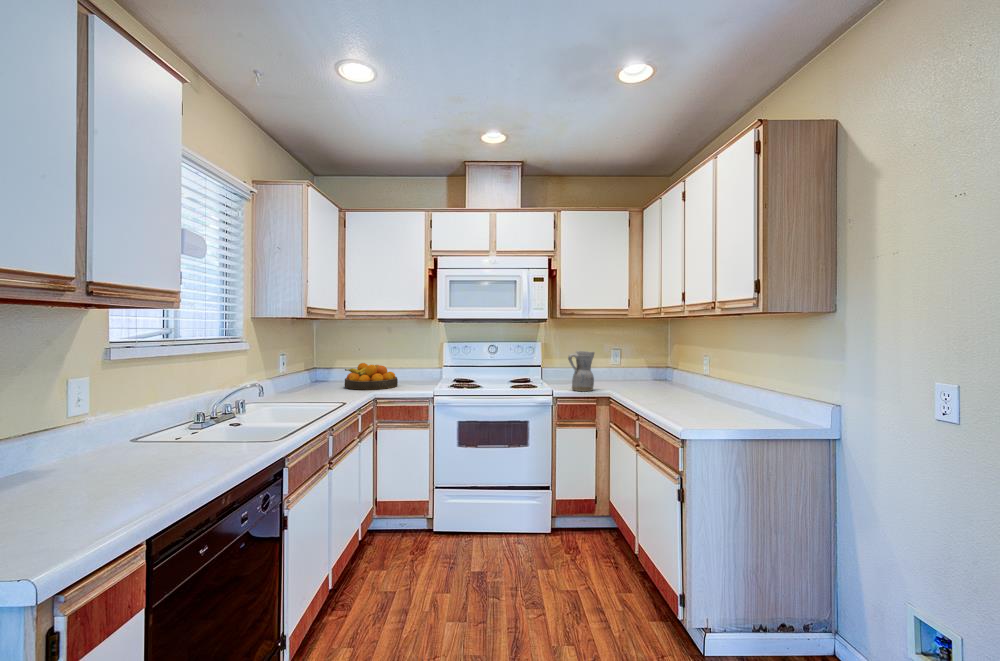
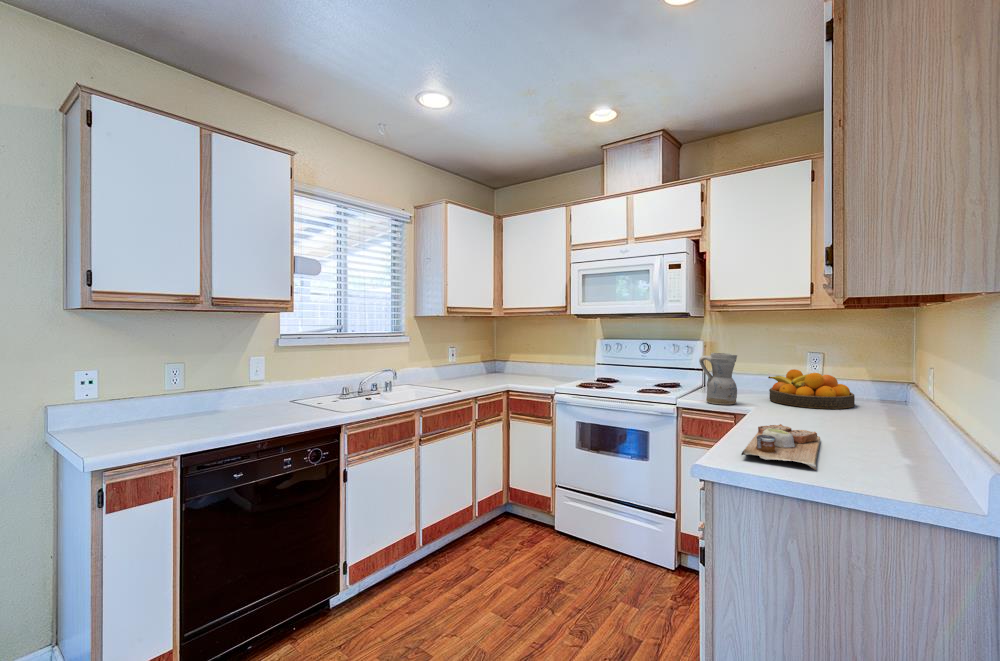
fruit bowl: present [344,363,398,390] -> present [768,369,855,409]
cutting board: none [657,398,734,422] -> present [742,424,820,470]

